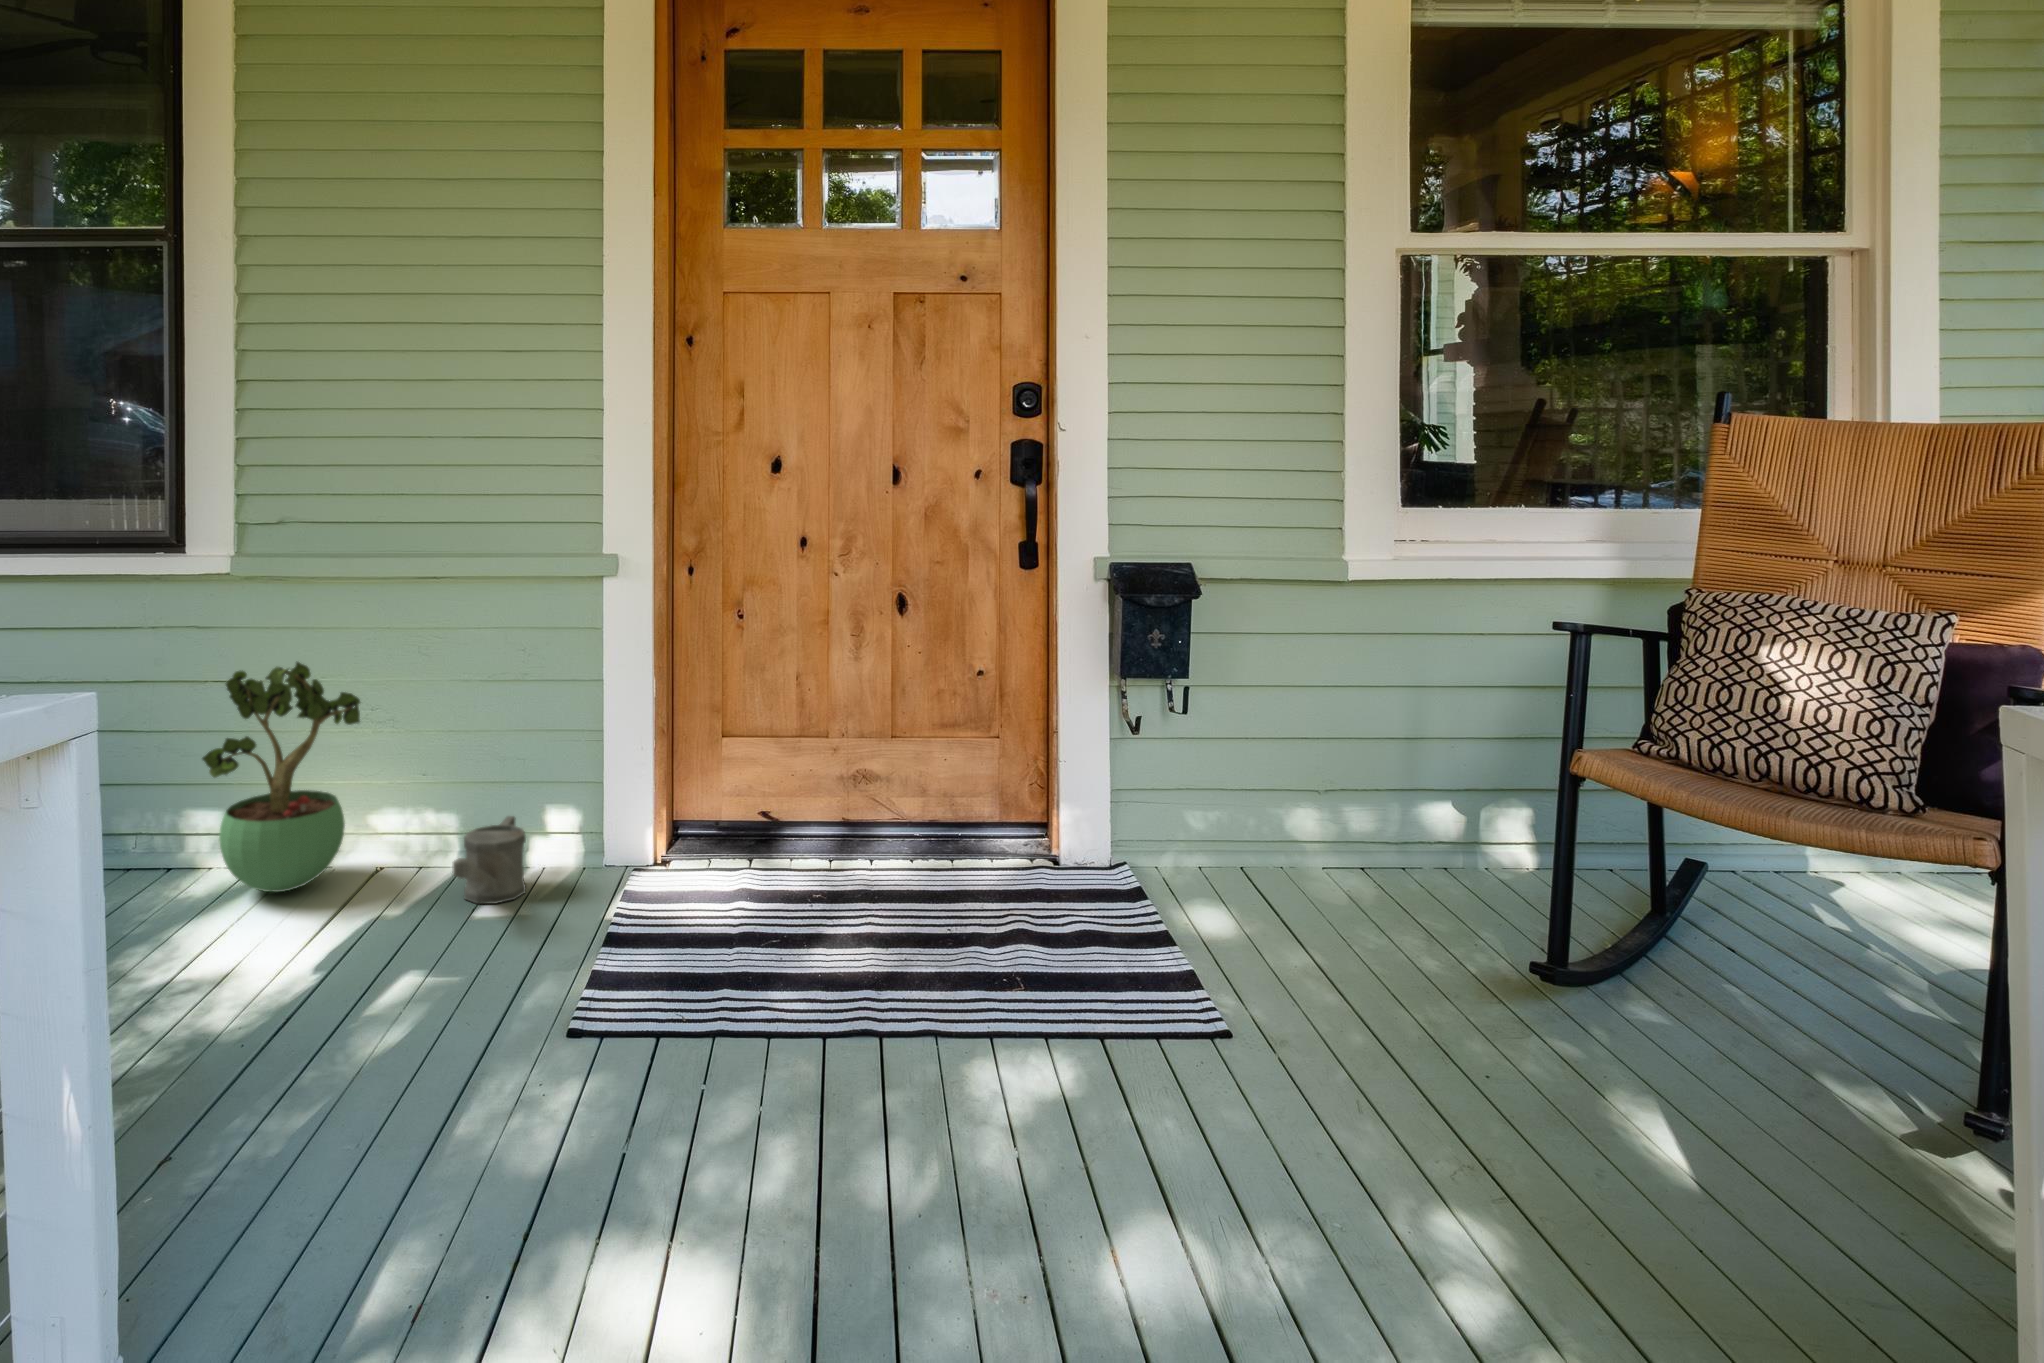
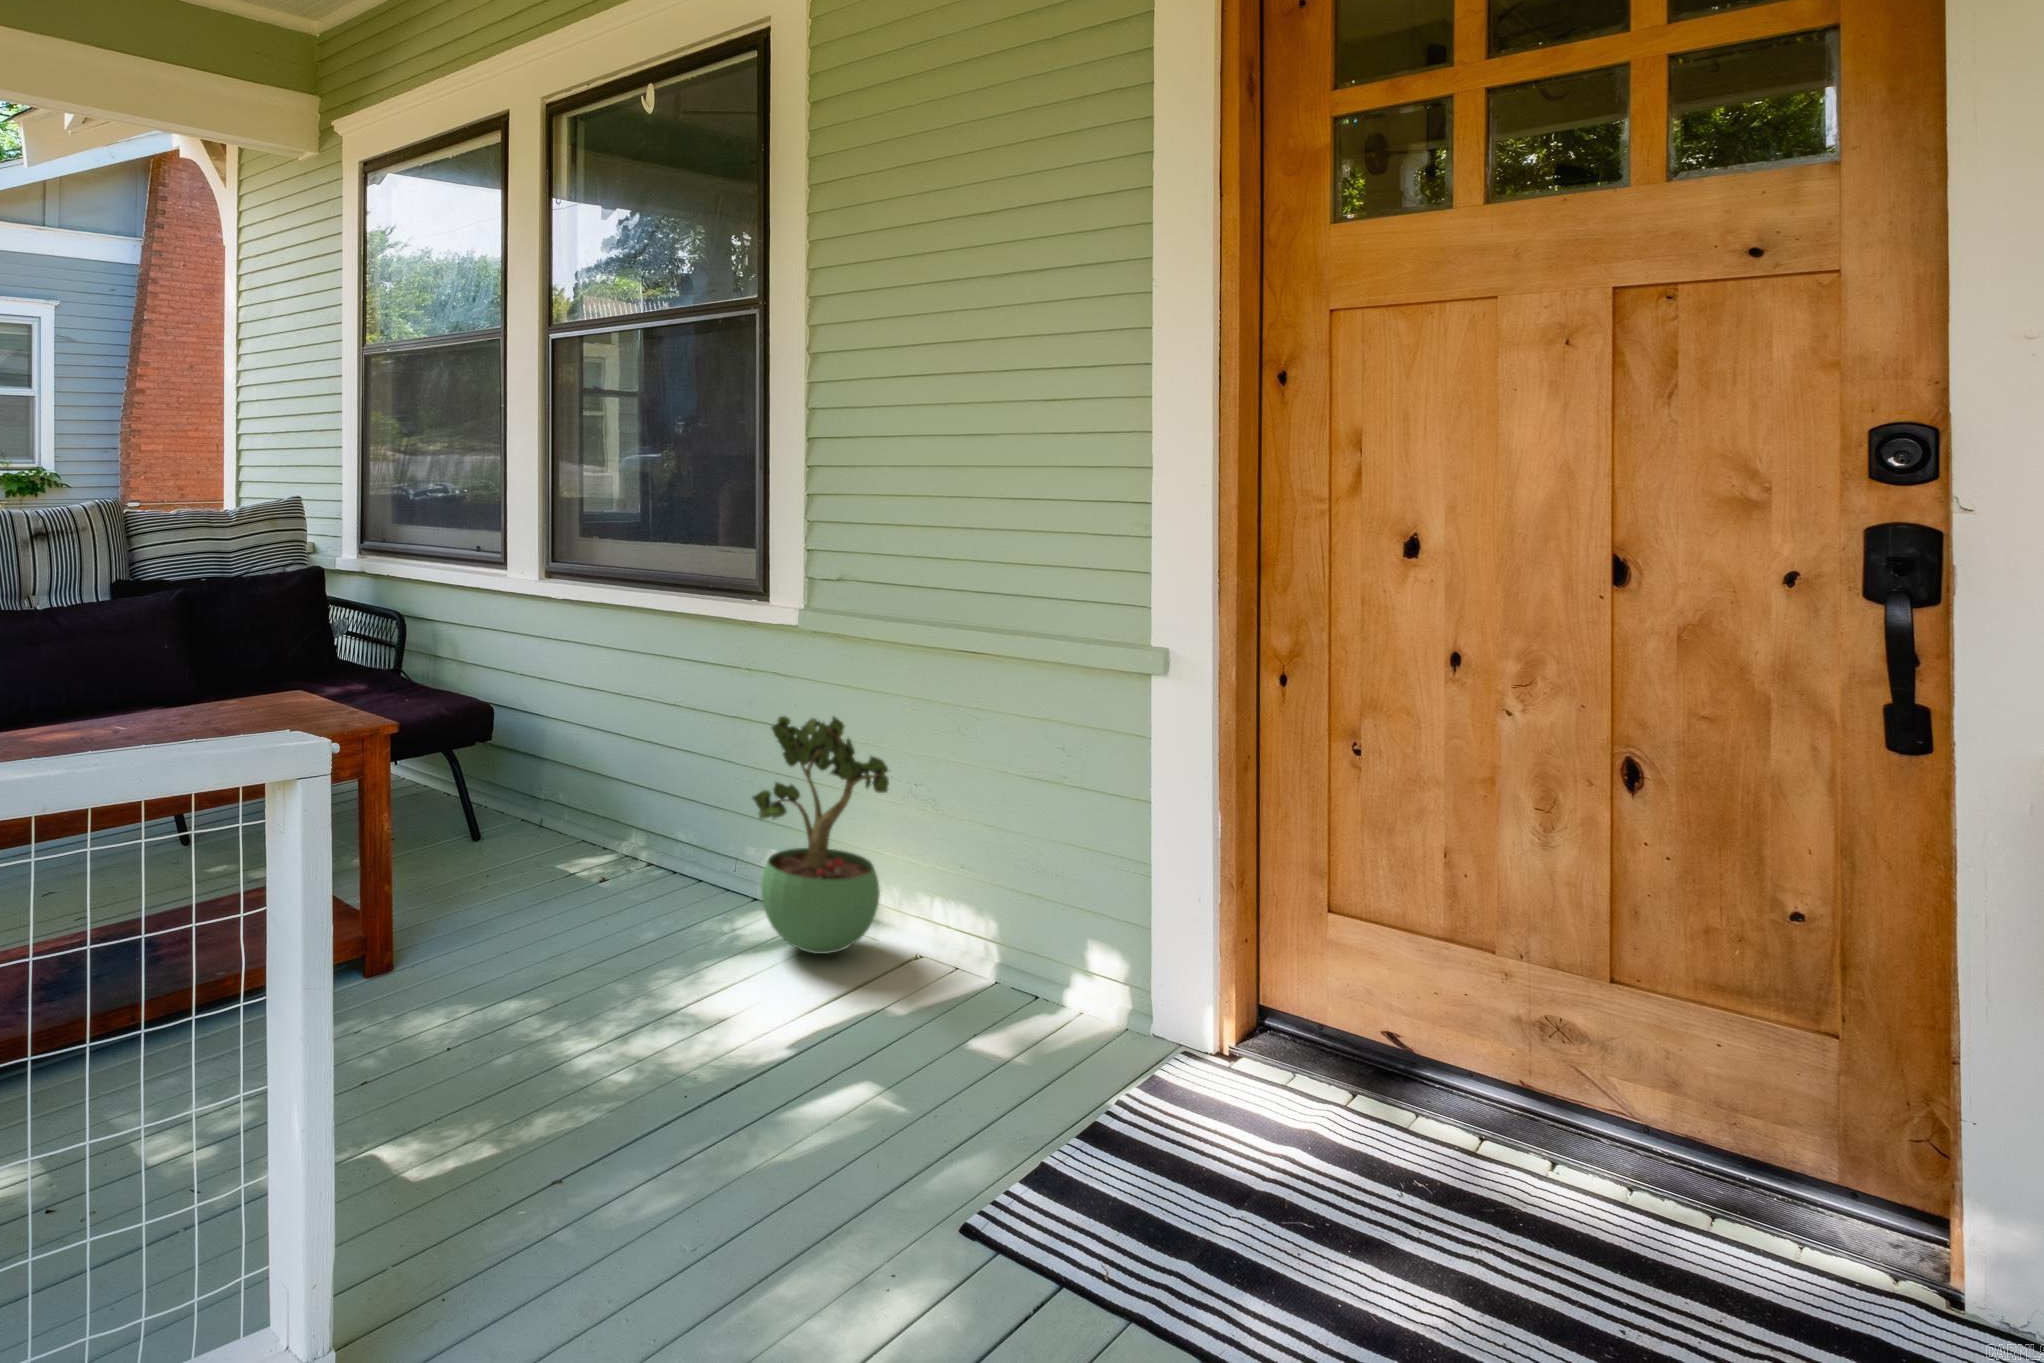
watering can: present [453,816,526,904] -> none [932,938,1052,1041]

